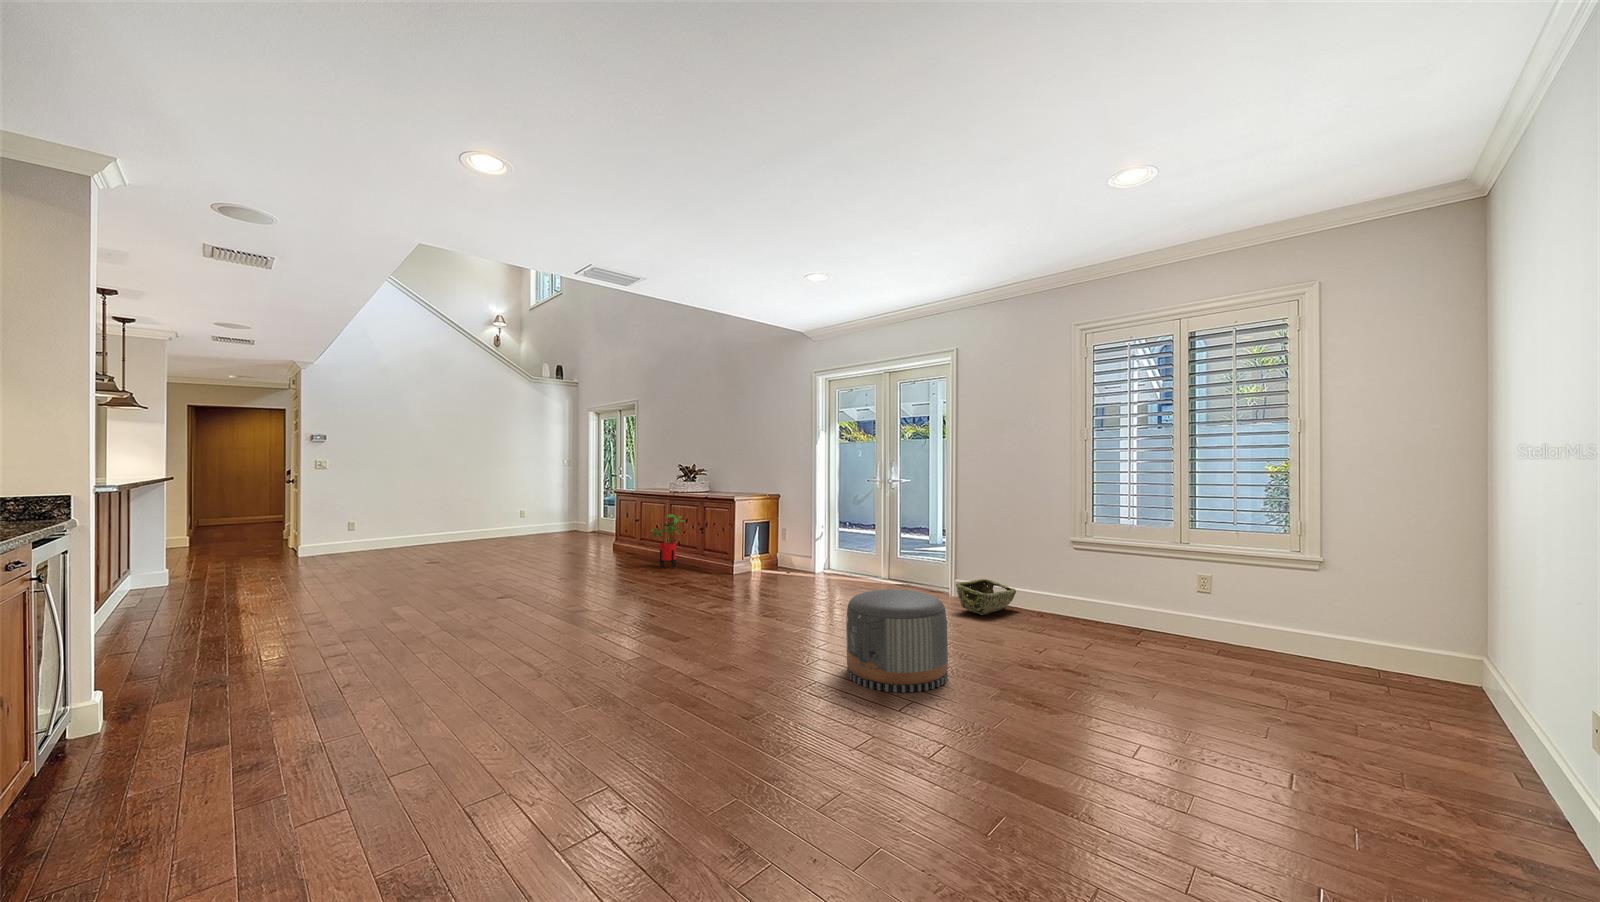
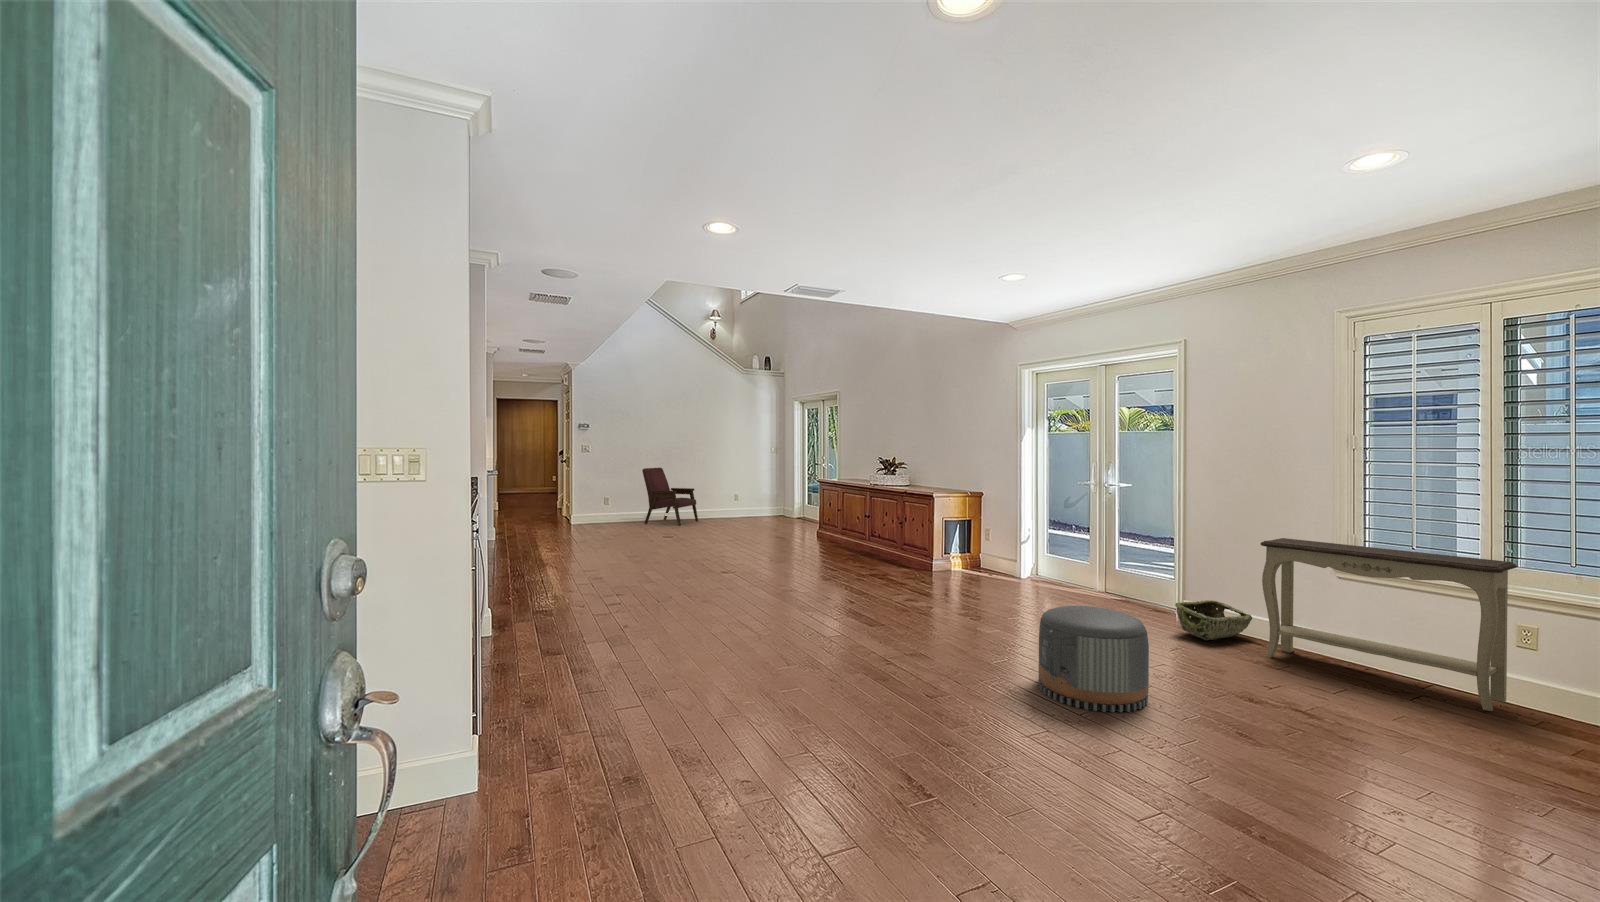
armchair: none [404,483,475,547] -> present [642,468,698,525]
house plant: present [651,514,685,569] -> none [853,508,886,561]
console table: none [1023,518,1206,650] -> present [1260,538,1517,711]

